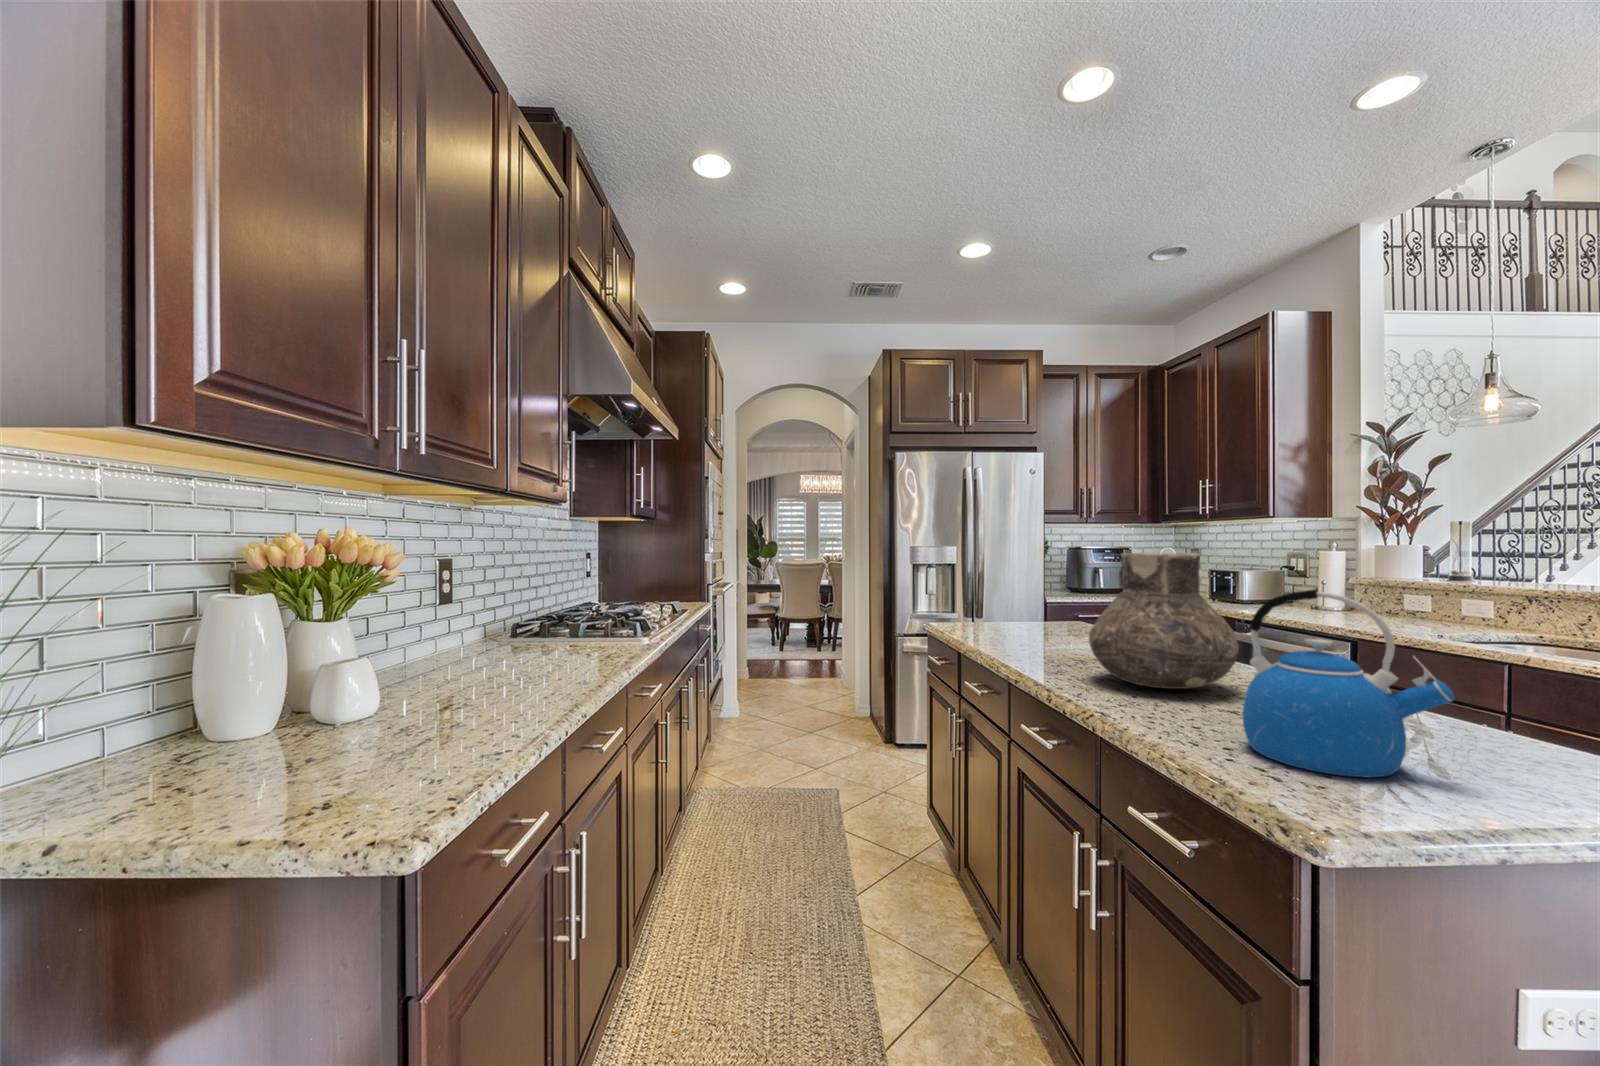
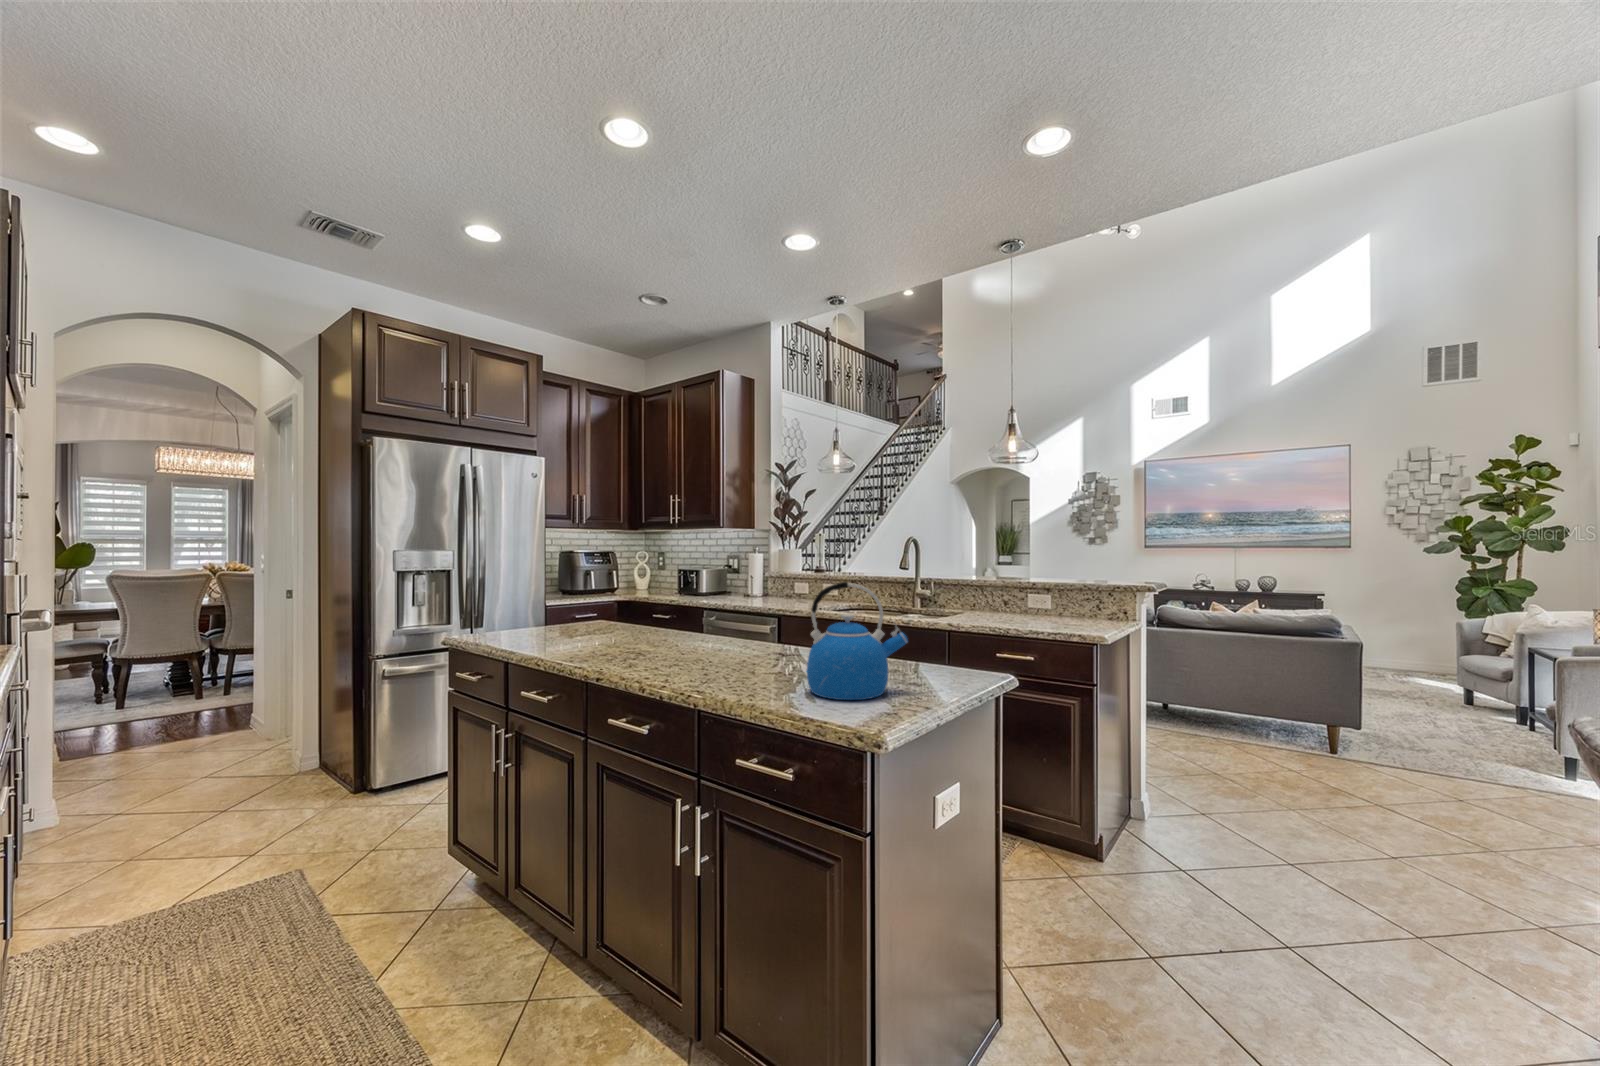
vase: present [1089,553,1239,689] -> none [668,557,772,666]

